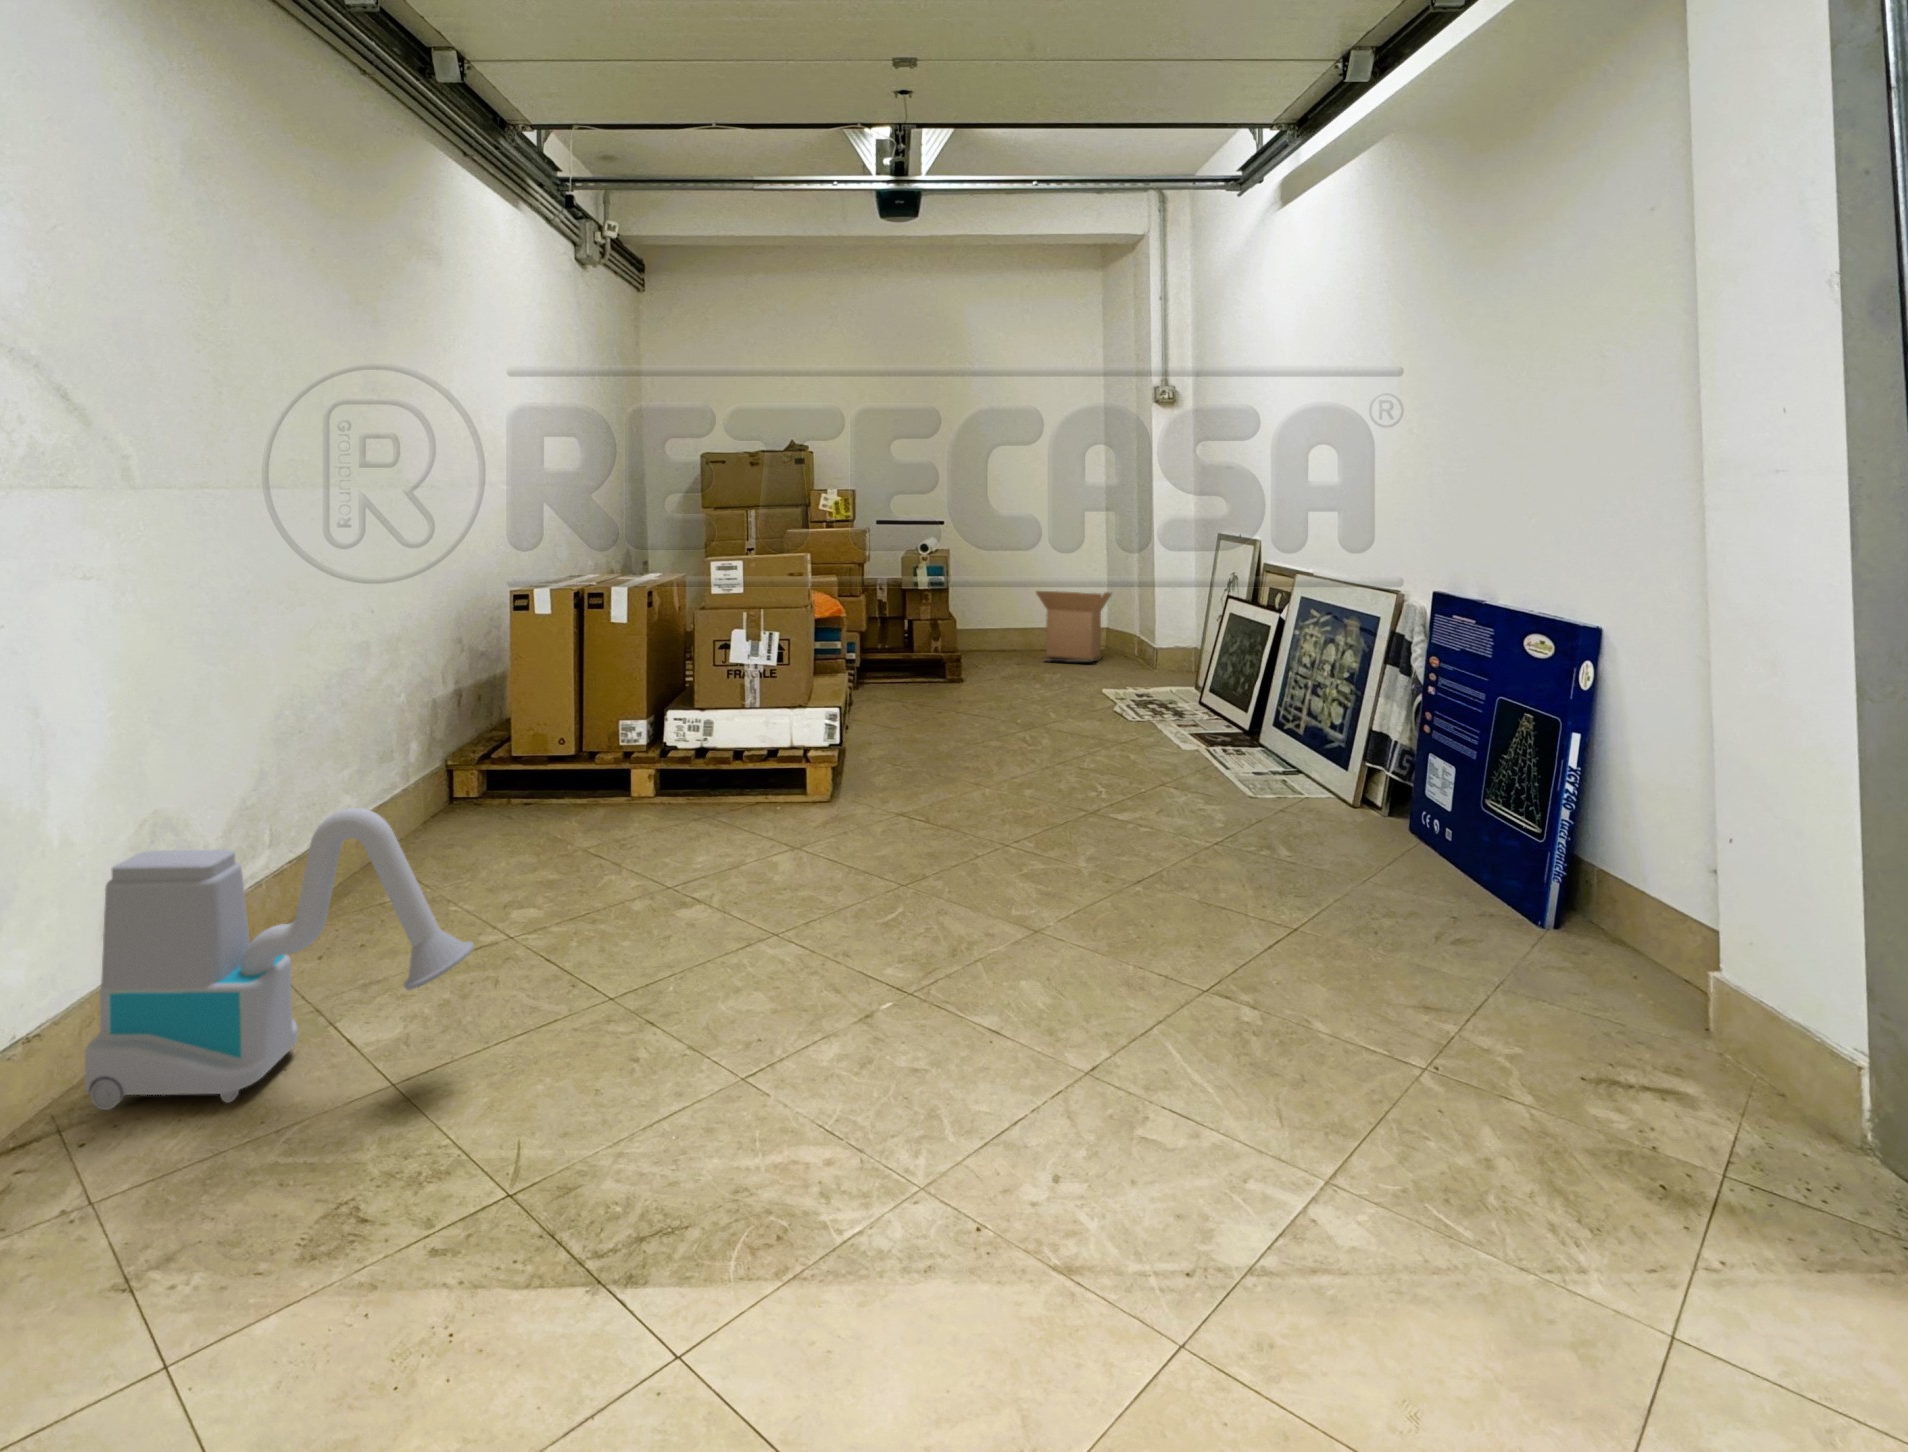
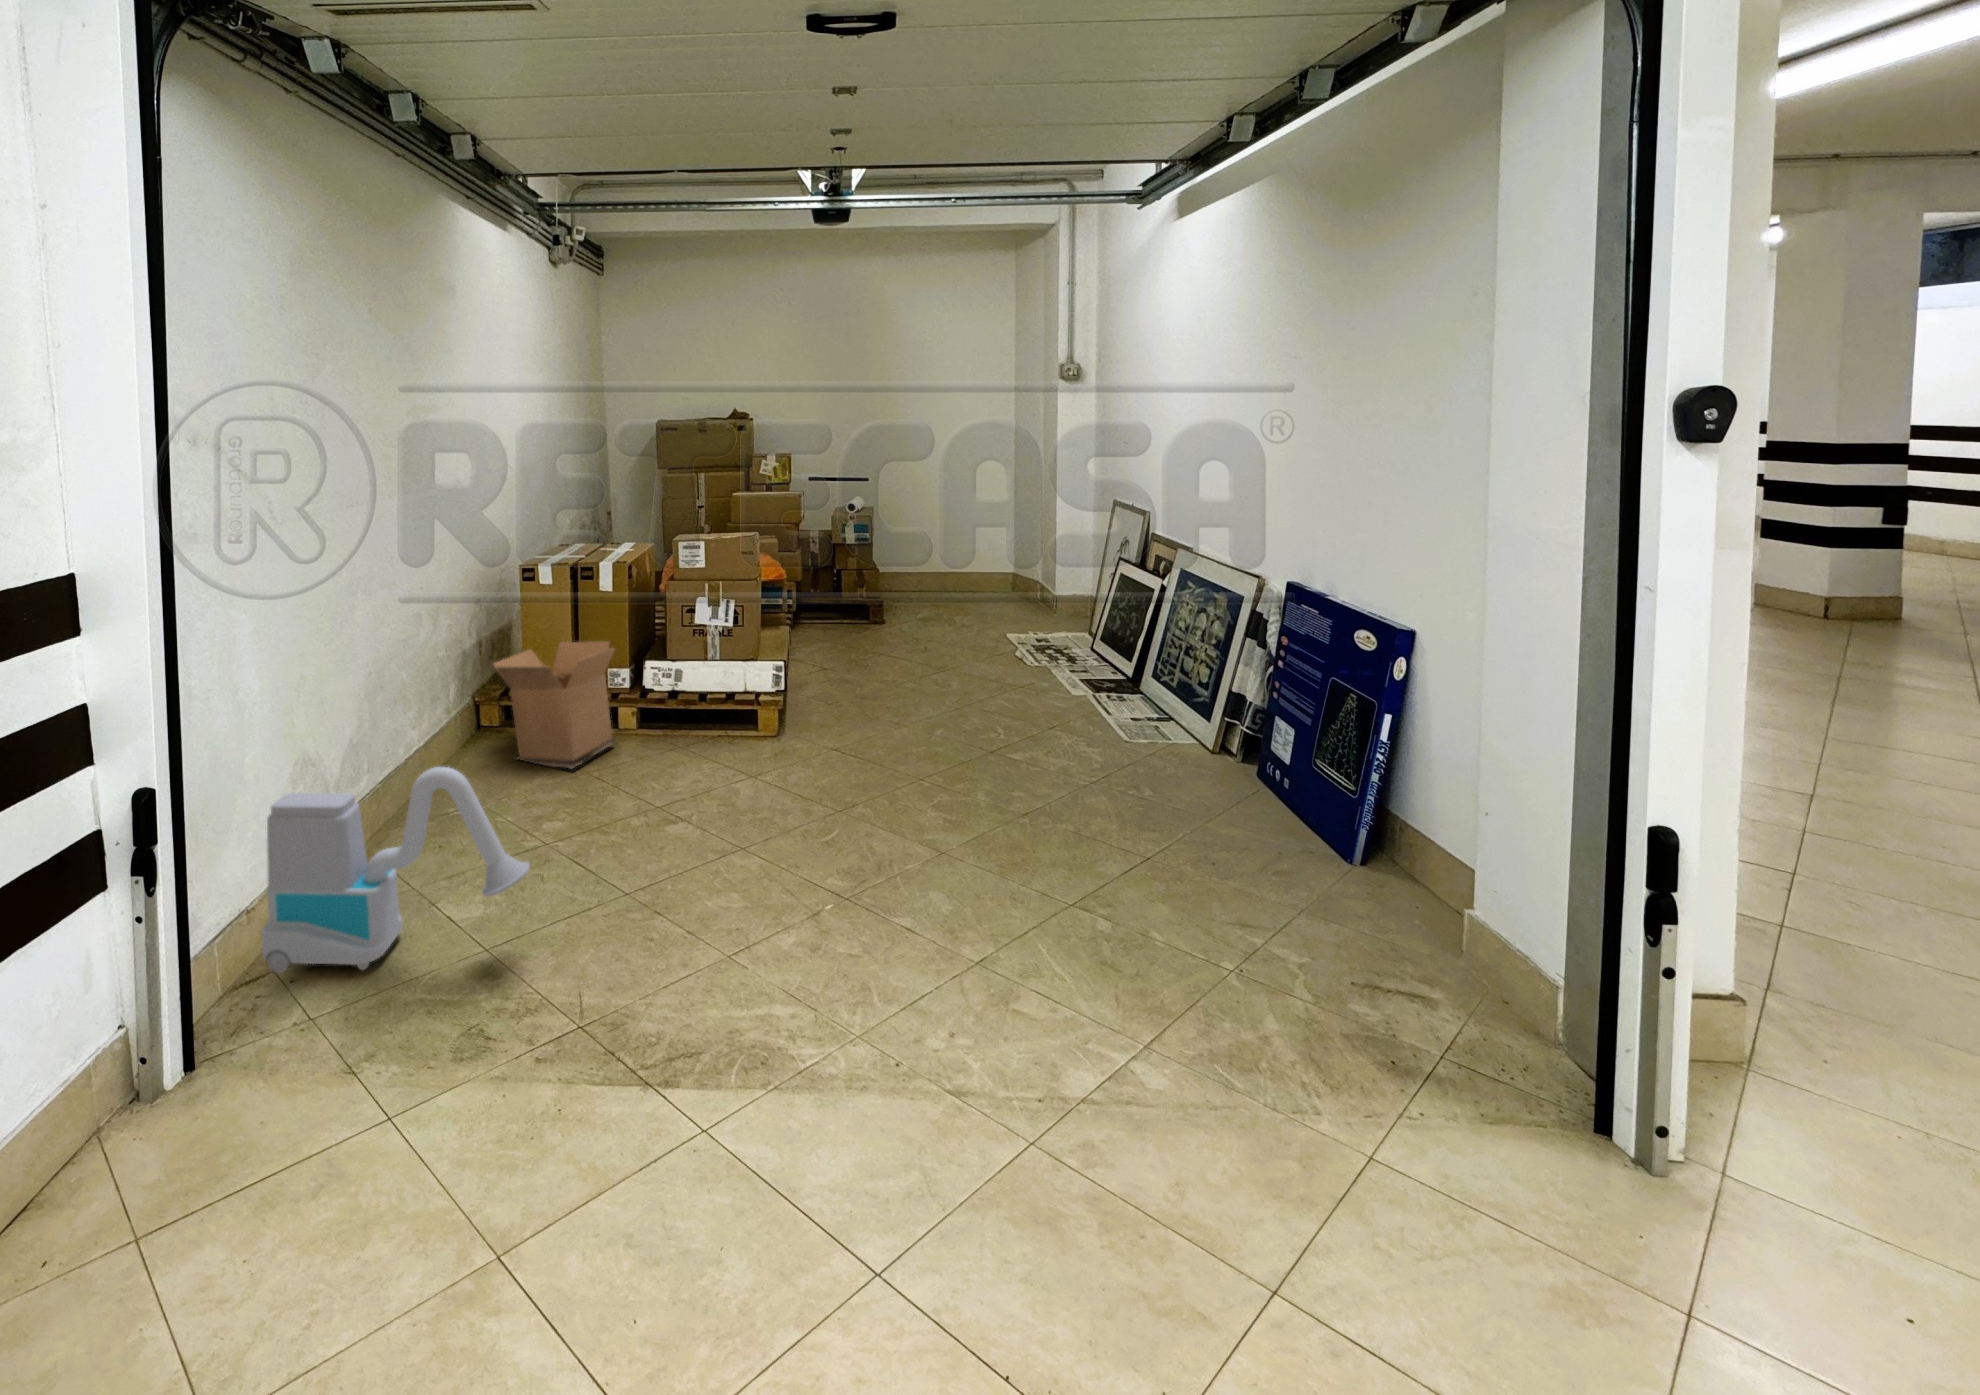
cardboard box: present [1036,591,1111,661] -> present [493,641,615,769]

